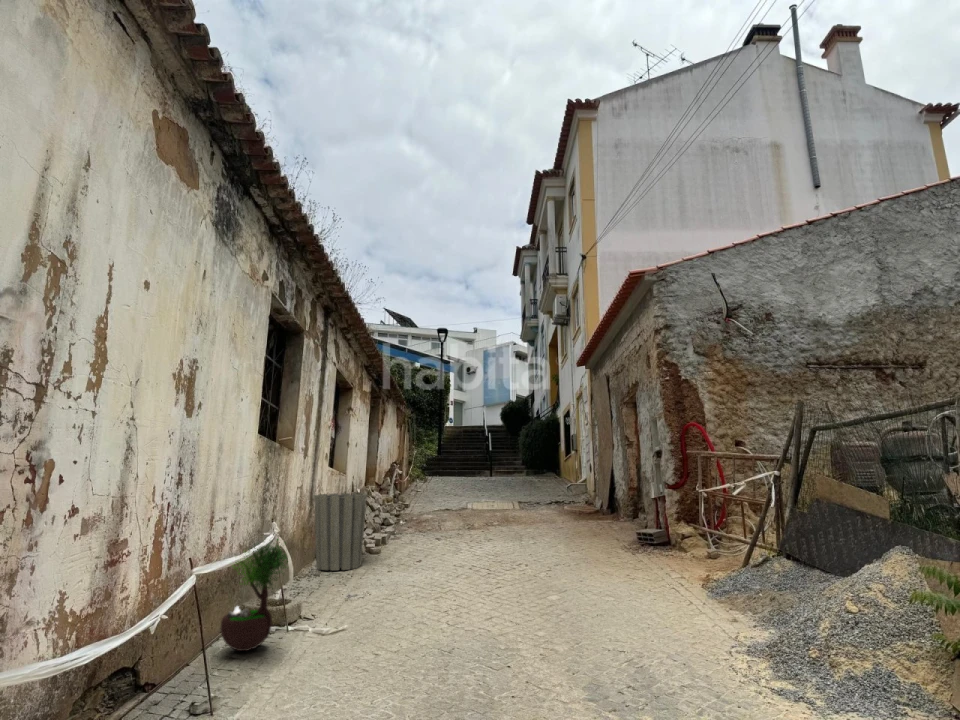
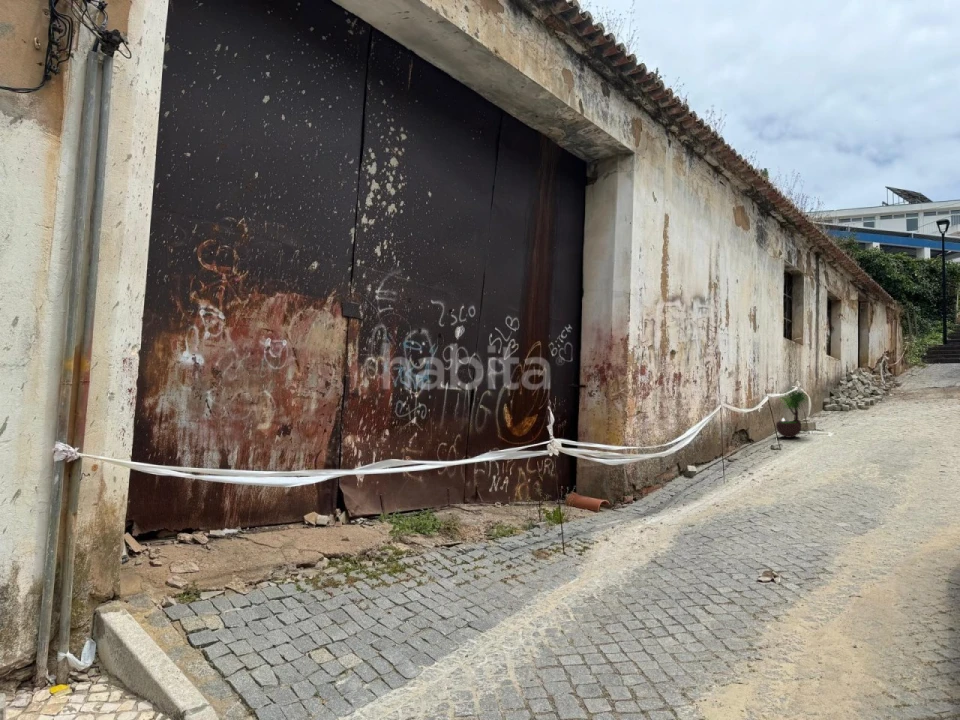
trash can: present [314,493,367,571] -> none [818,371,855,415]

